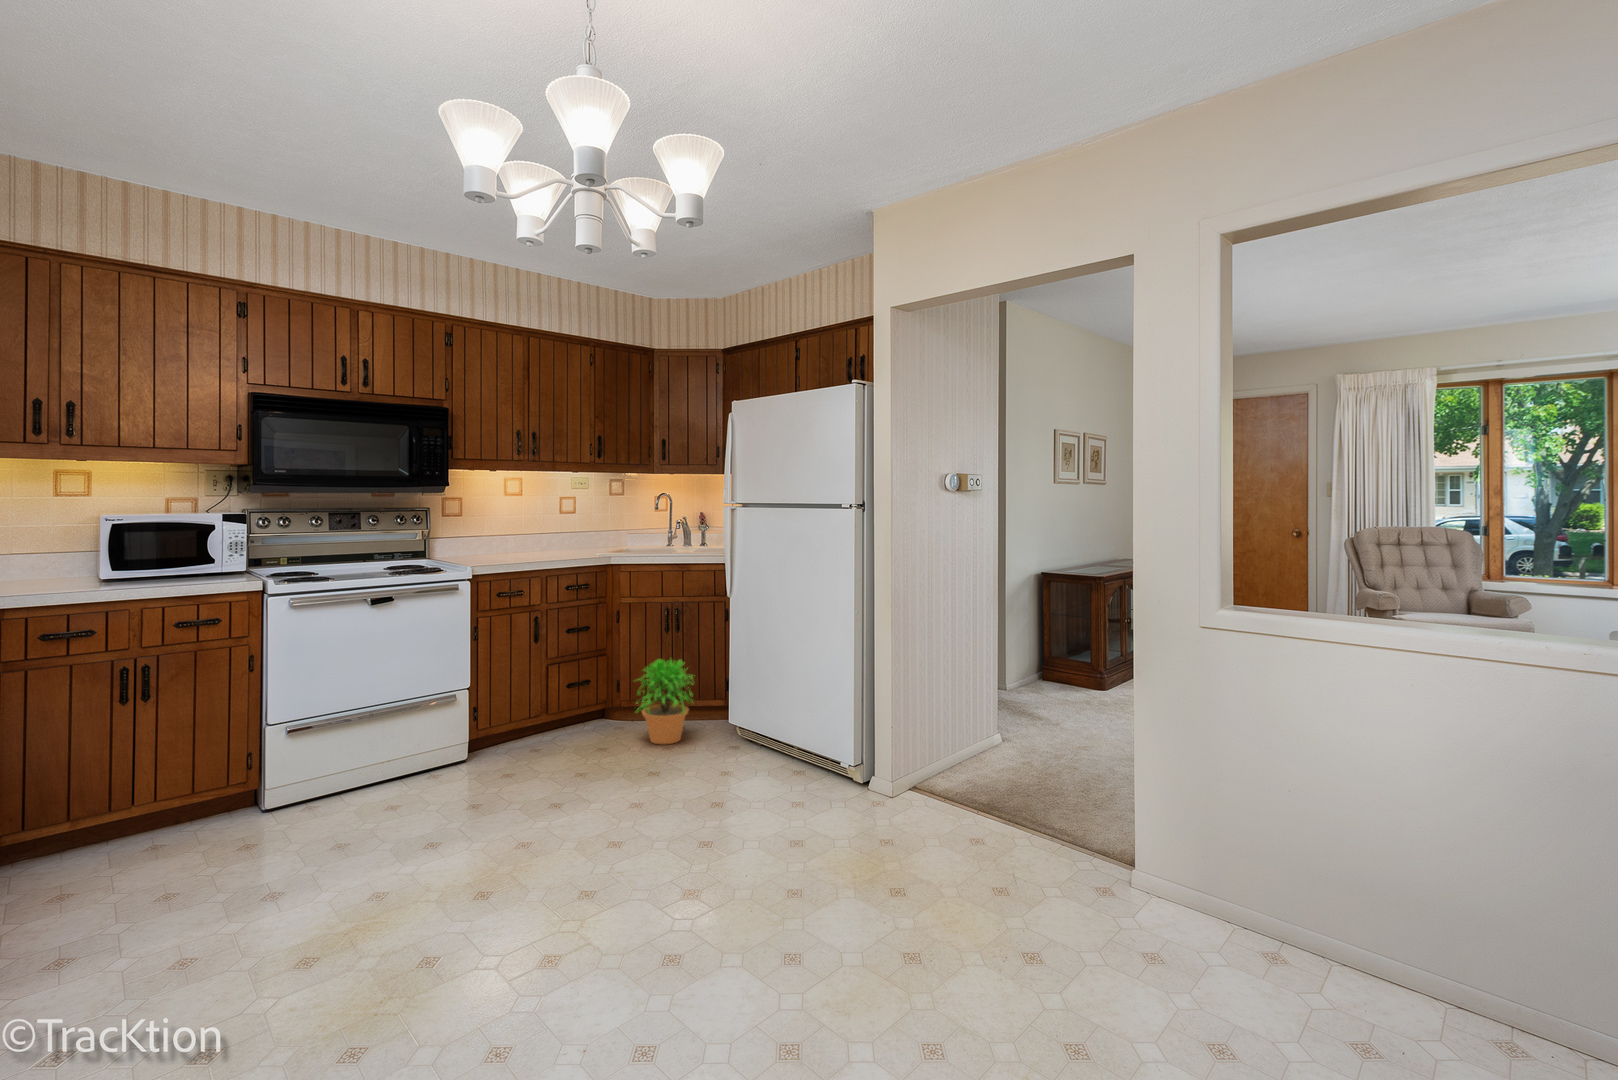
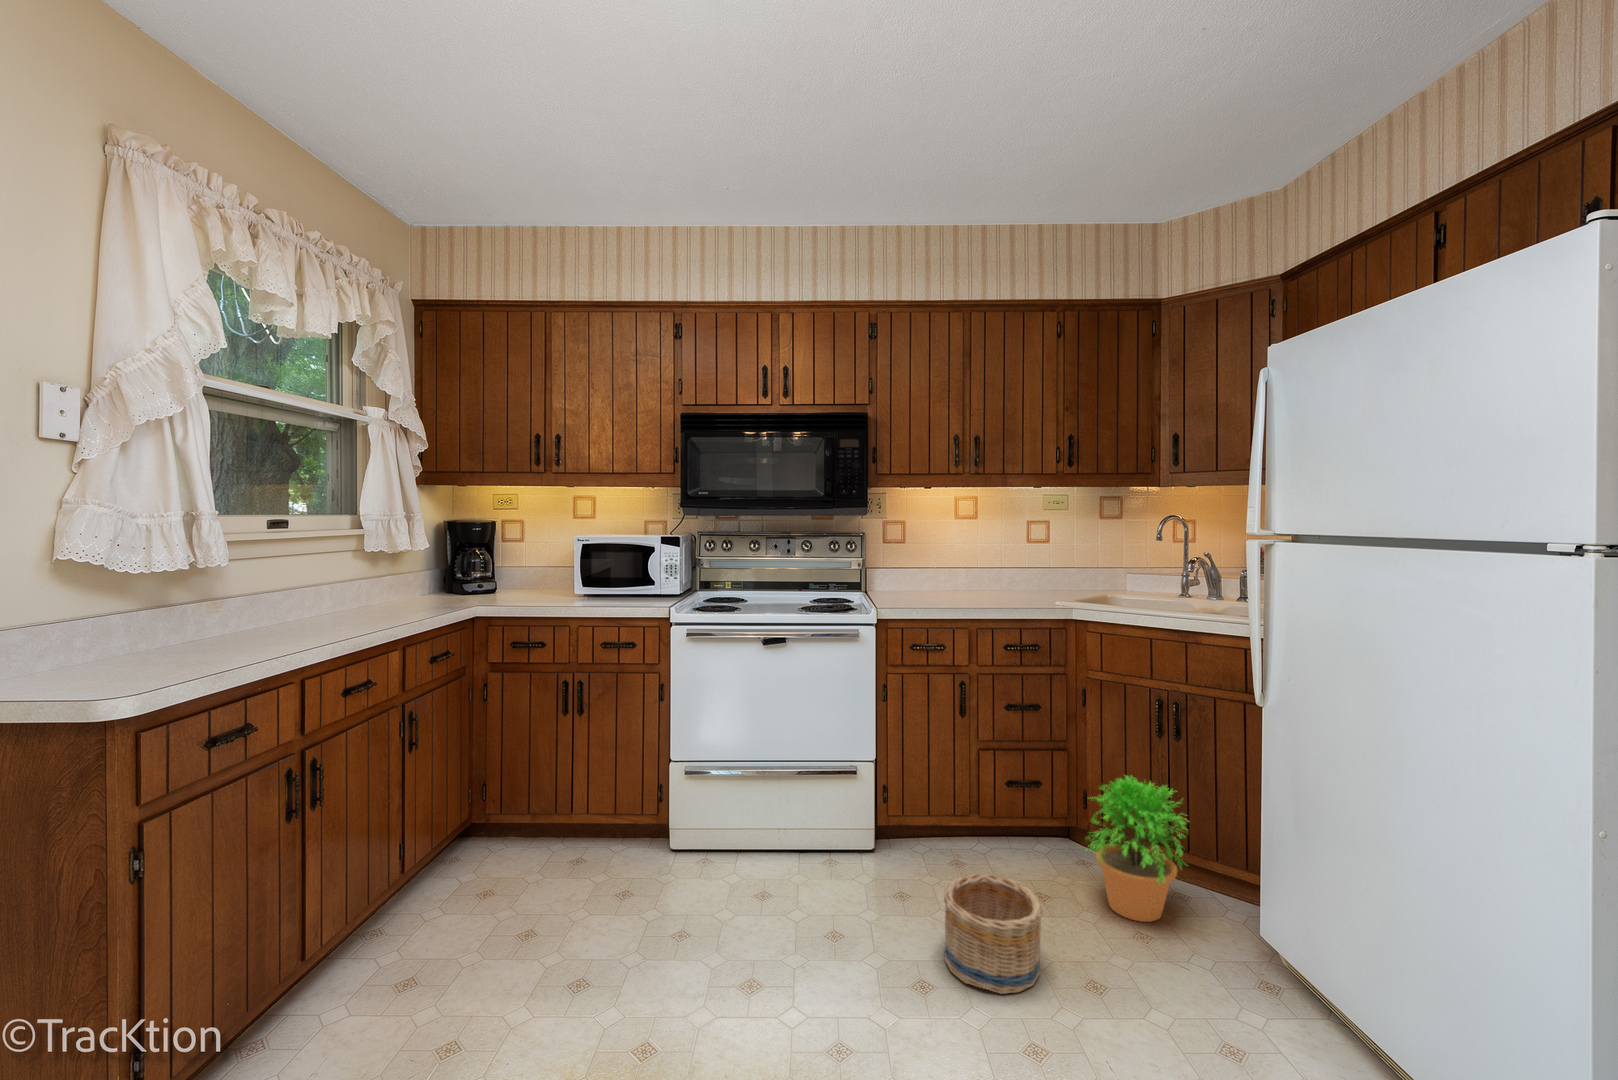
basket: none [567,731,631,794] -> present [944,874,1043,994]

